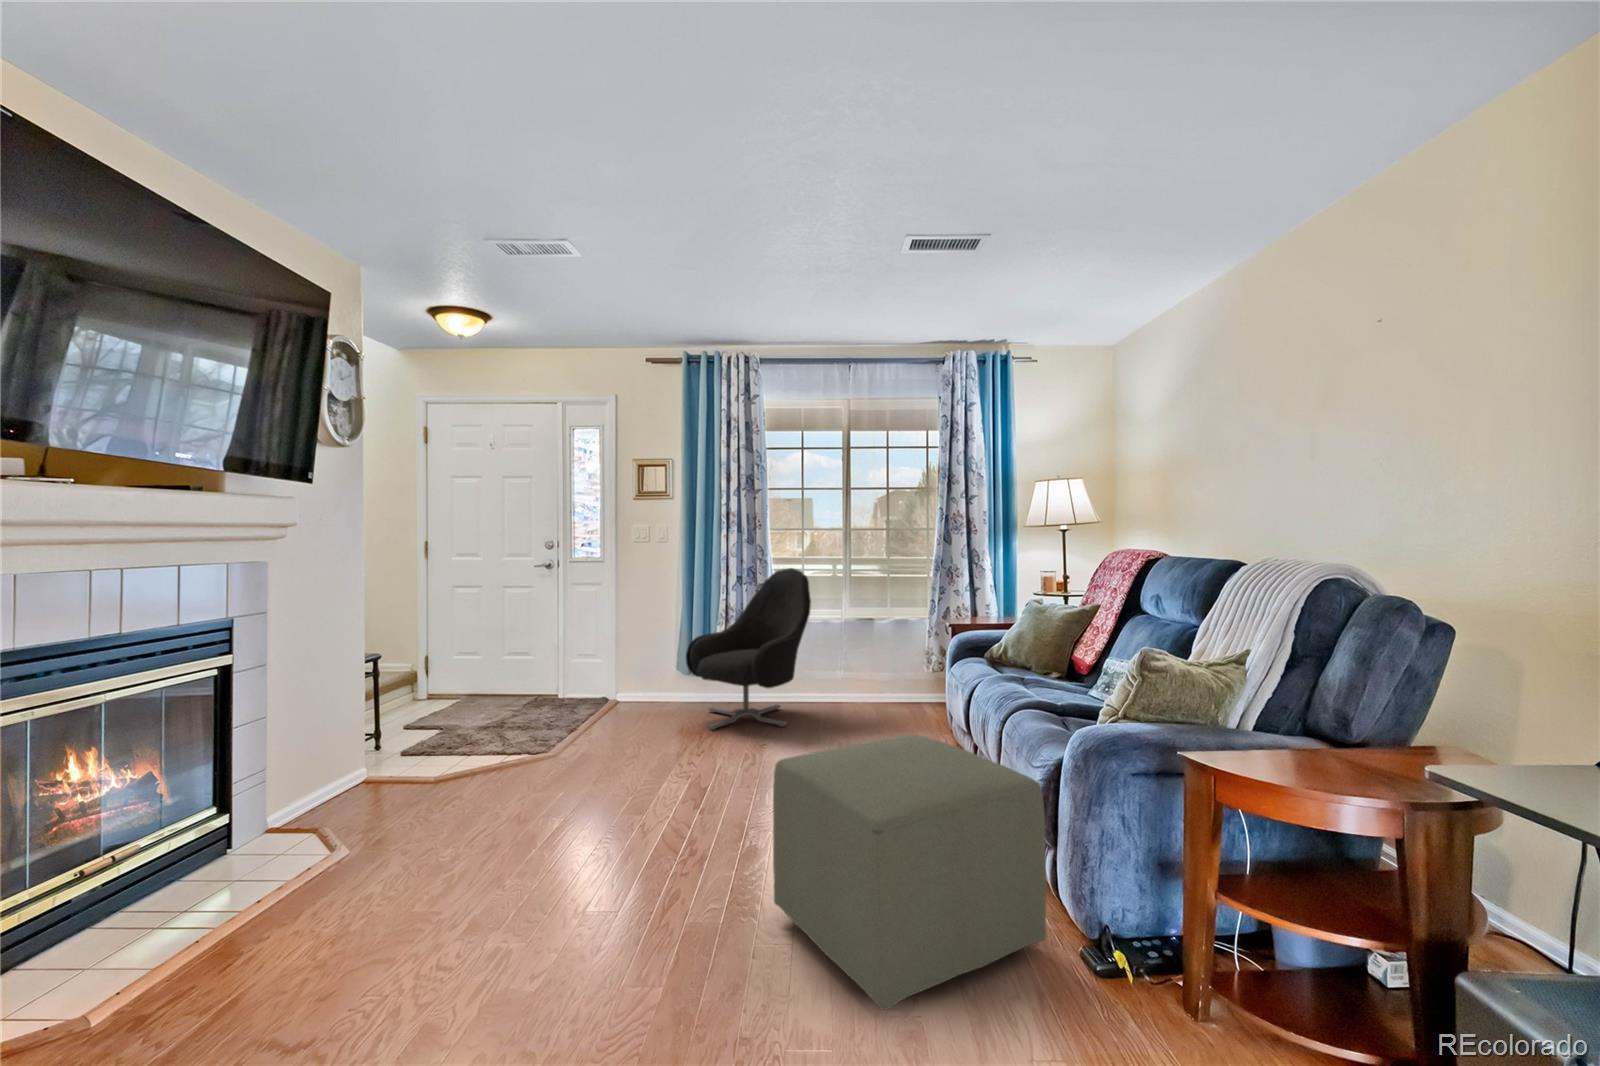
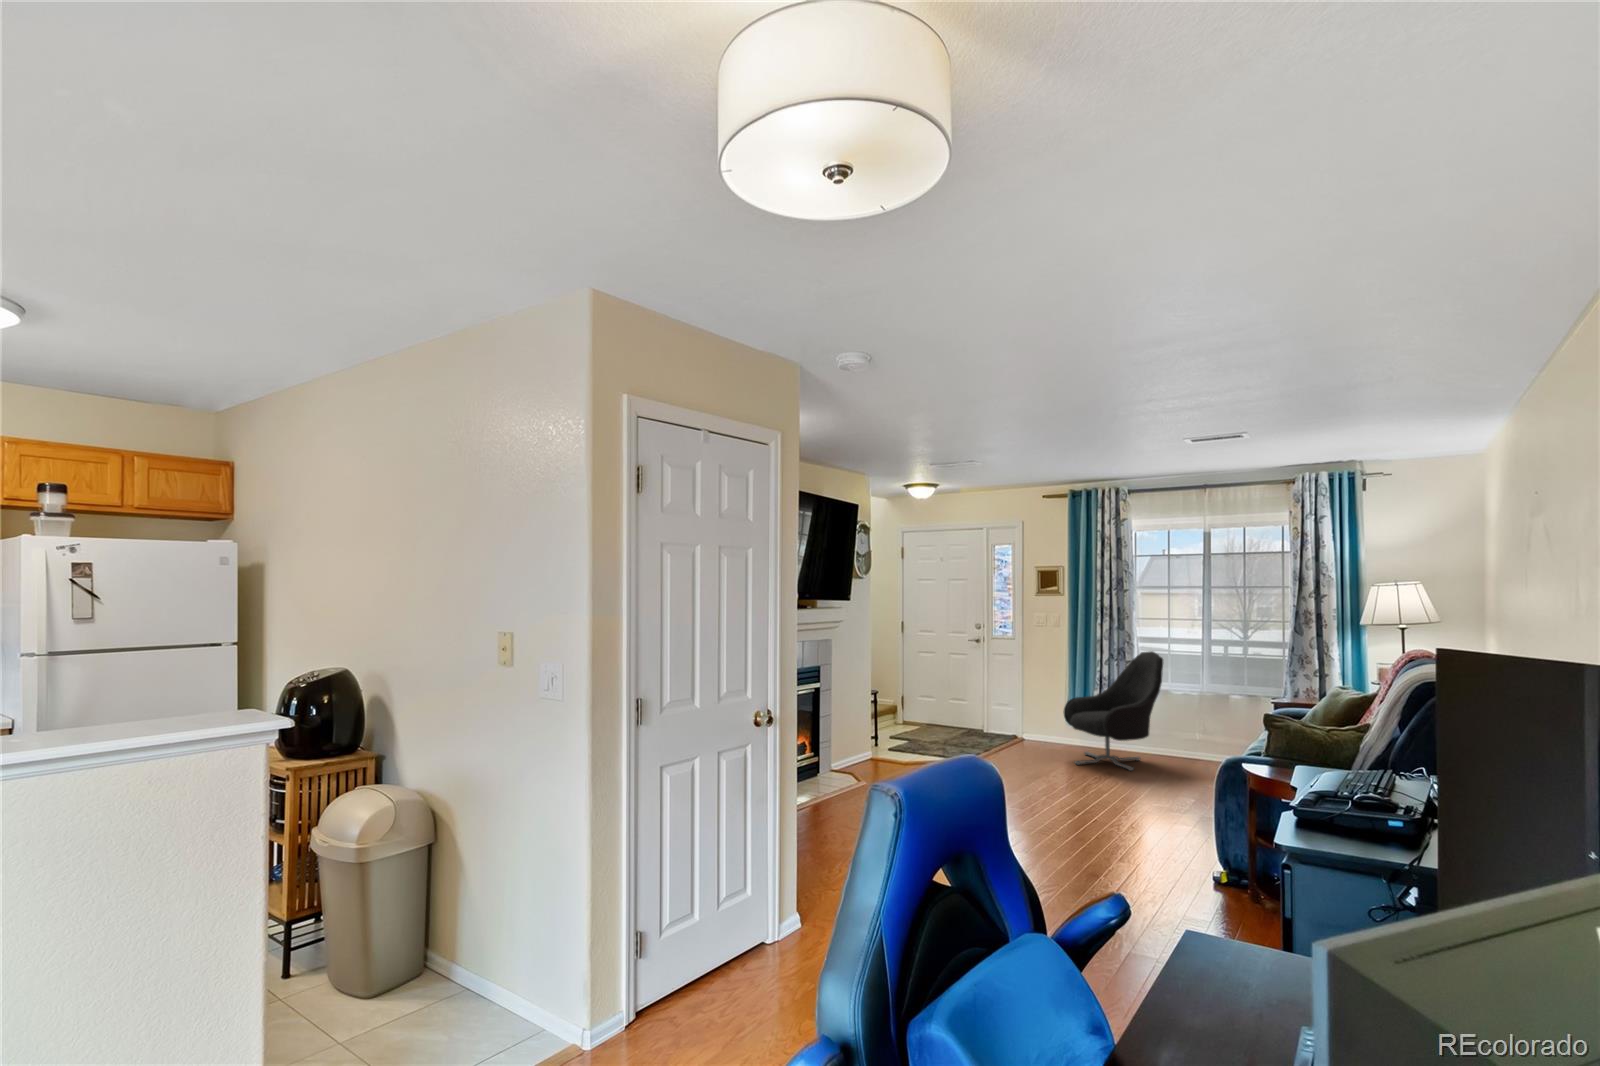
ottoman: present [773,735,1047,1010] -> none [1041,760,1165,869]

